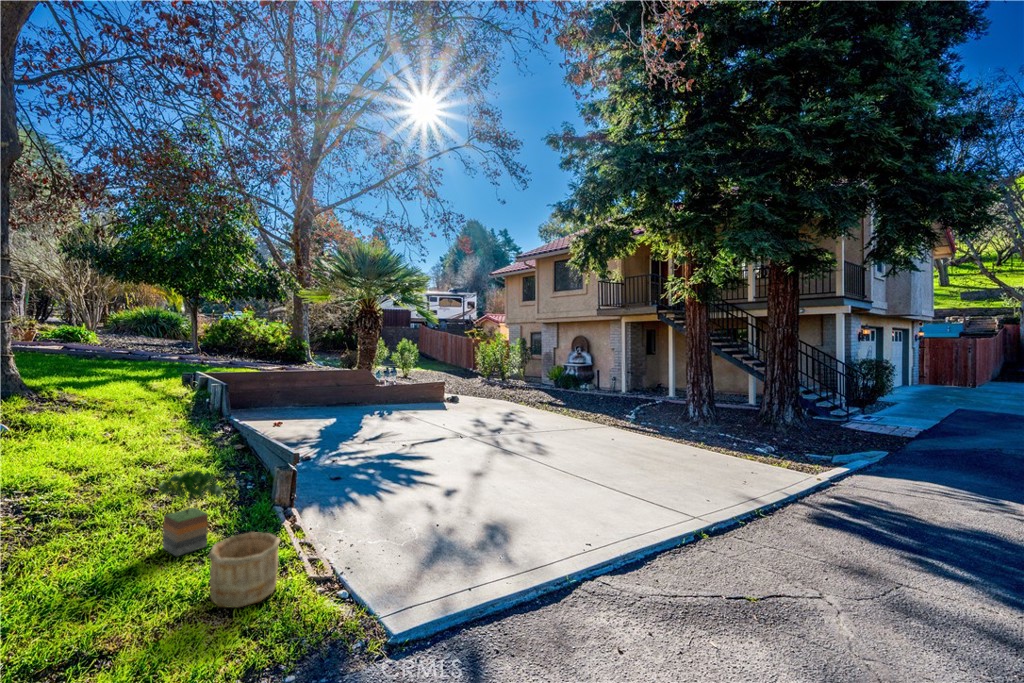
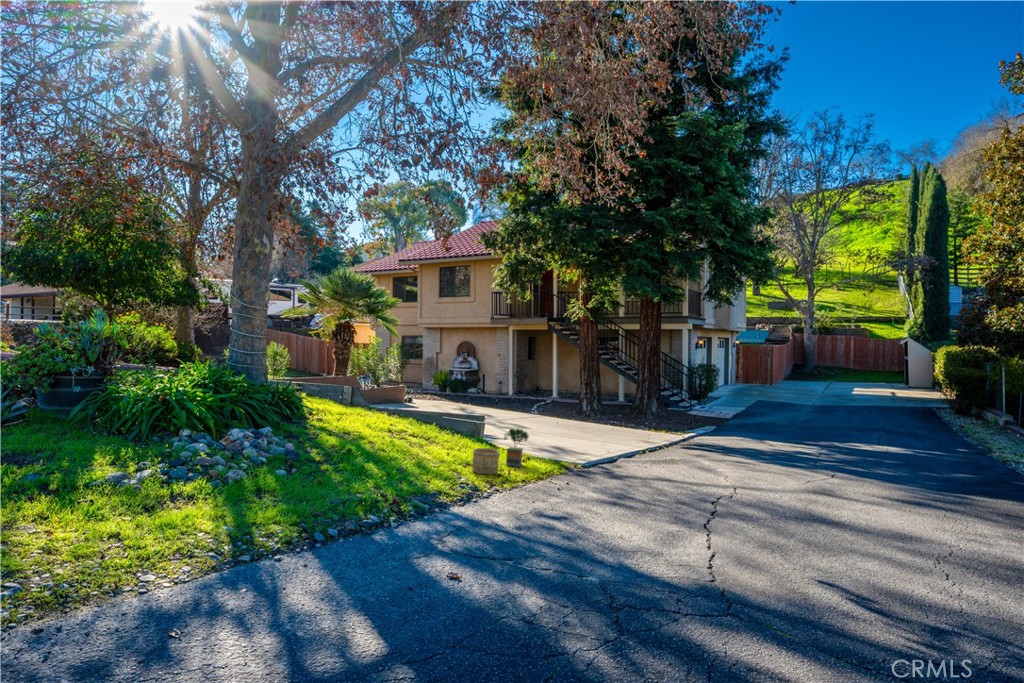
potted tree: present [159,470,222,556] -> present [504,429,529,467]

